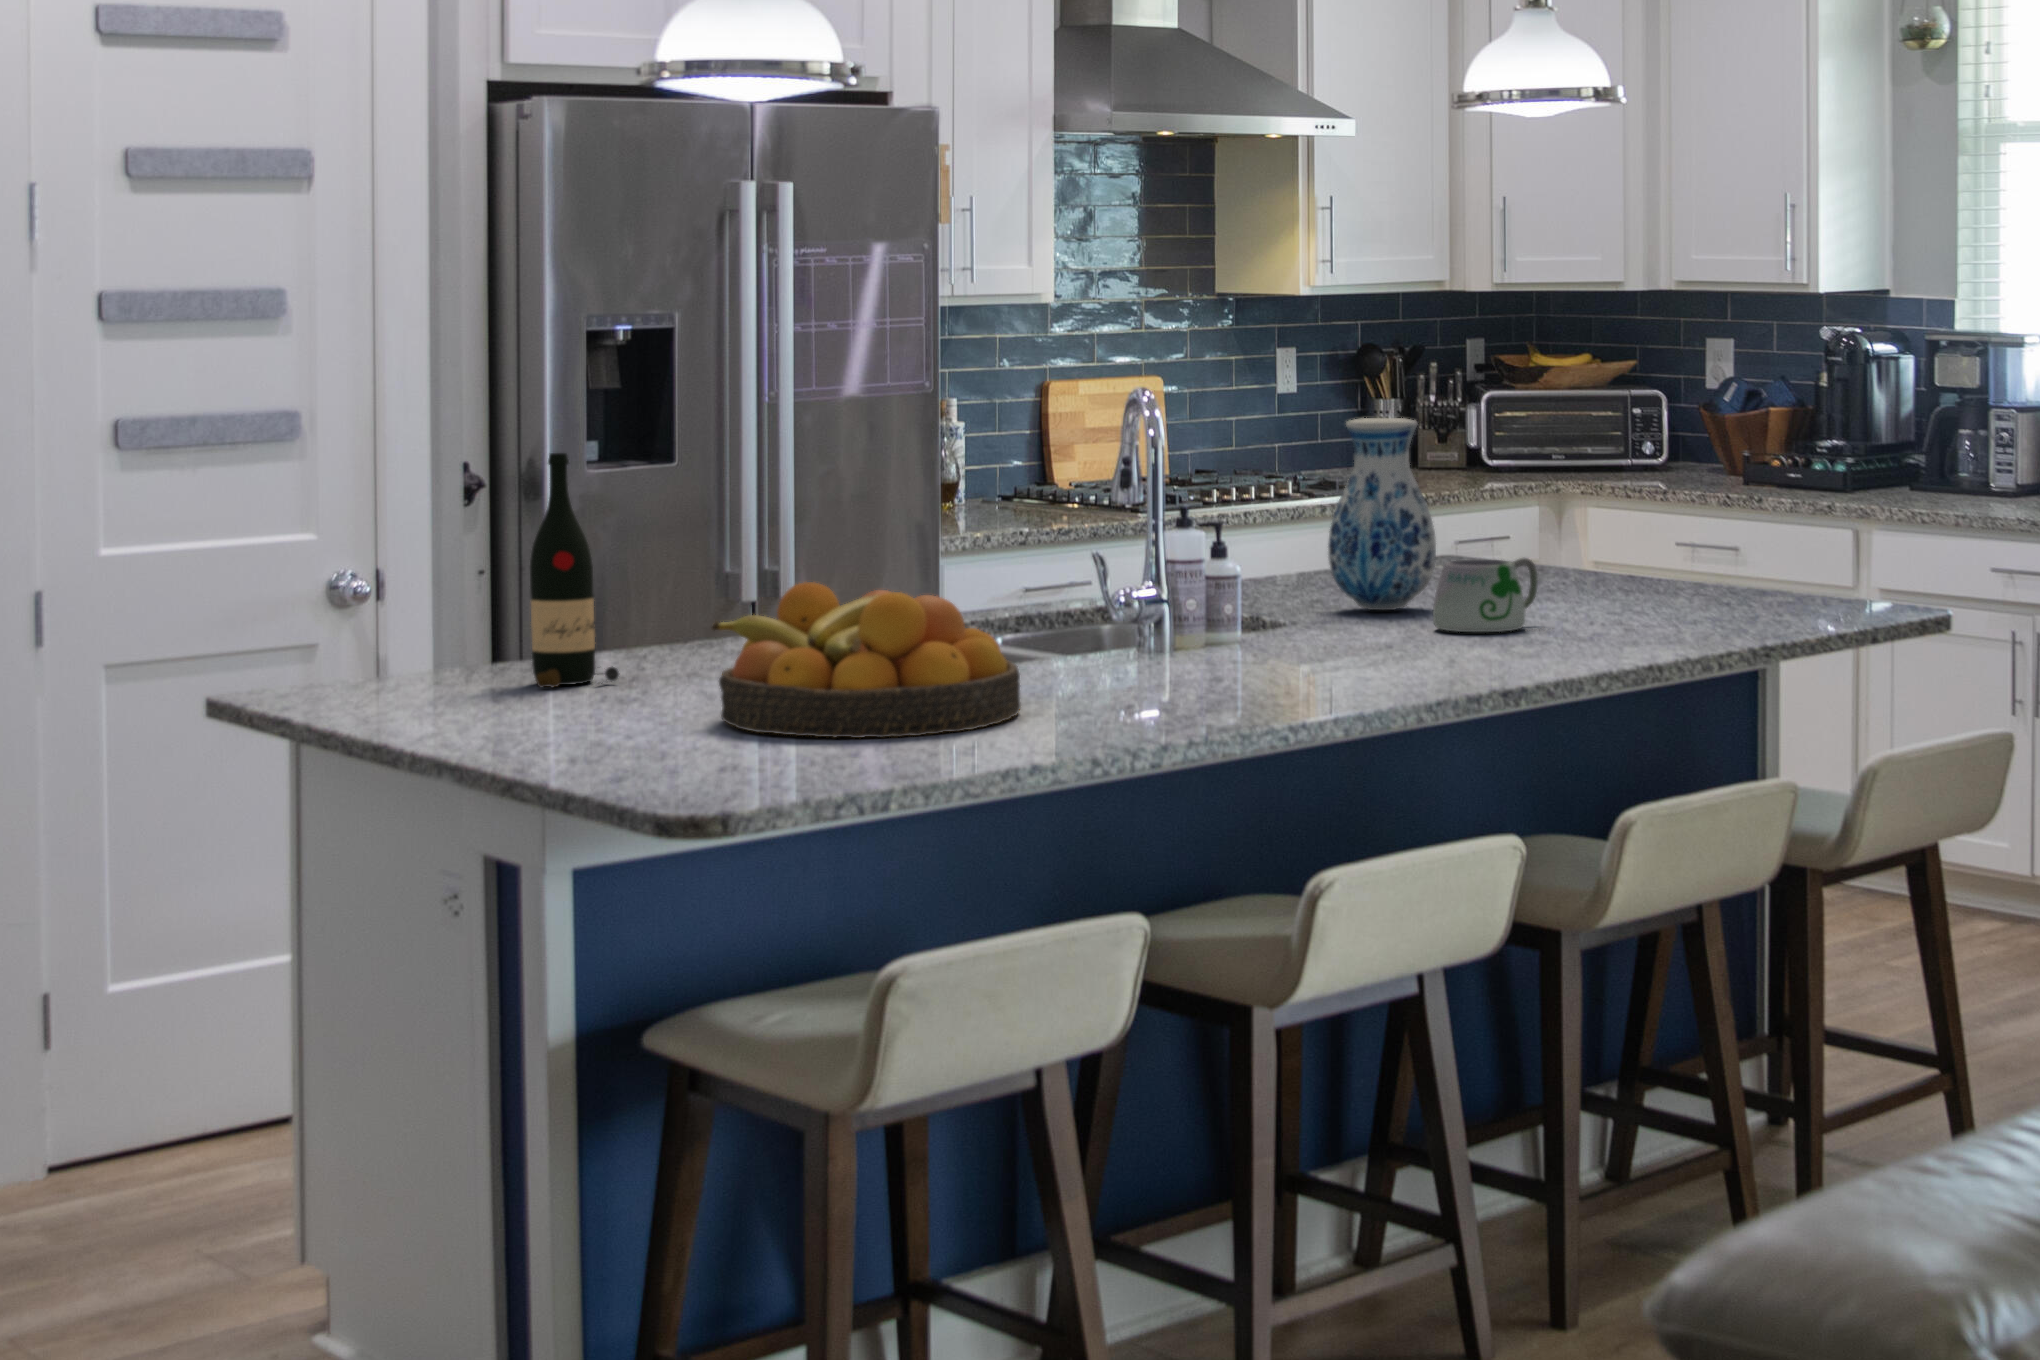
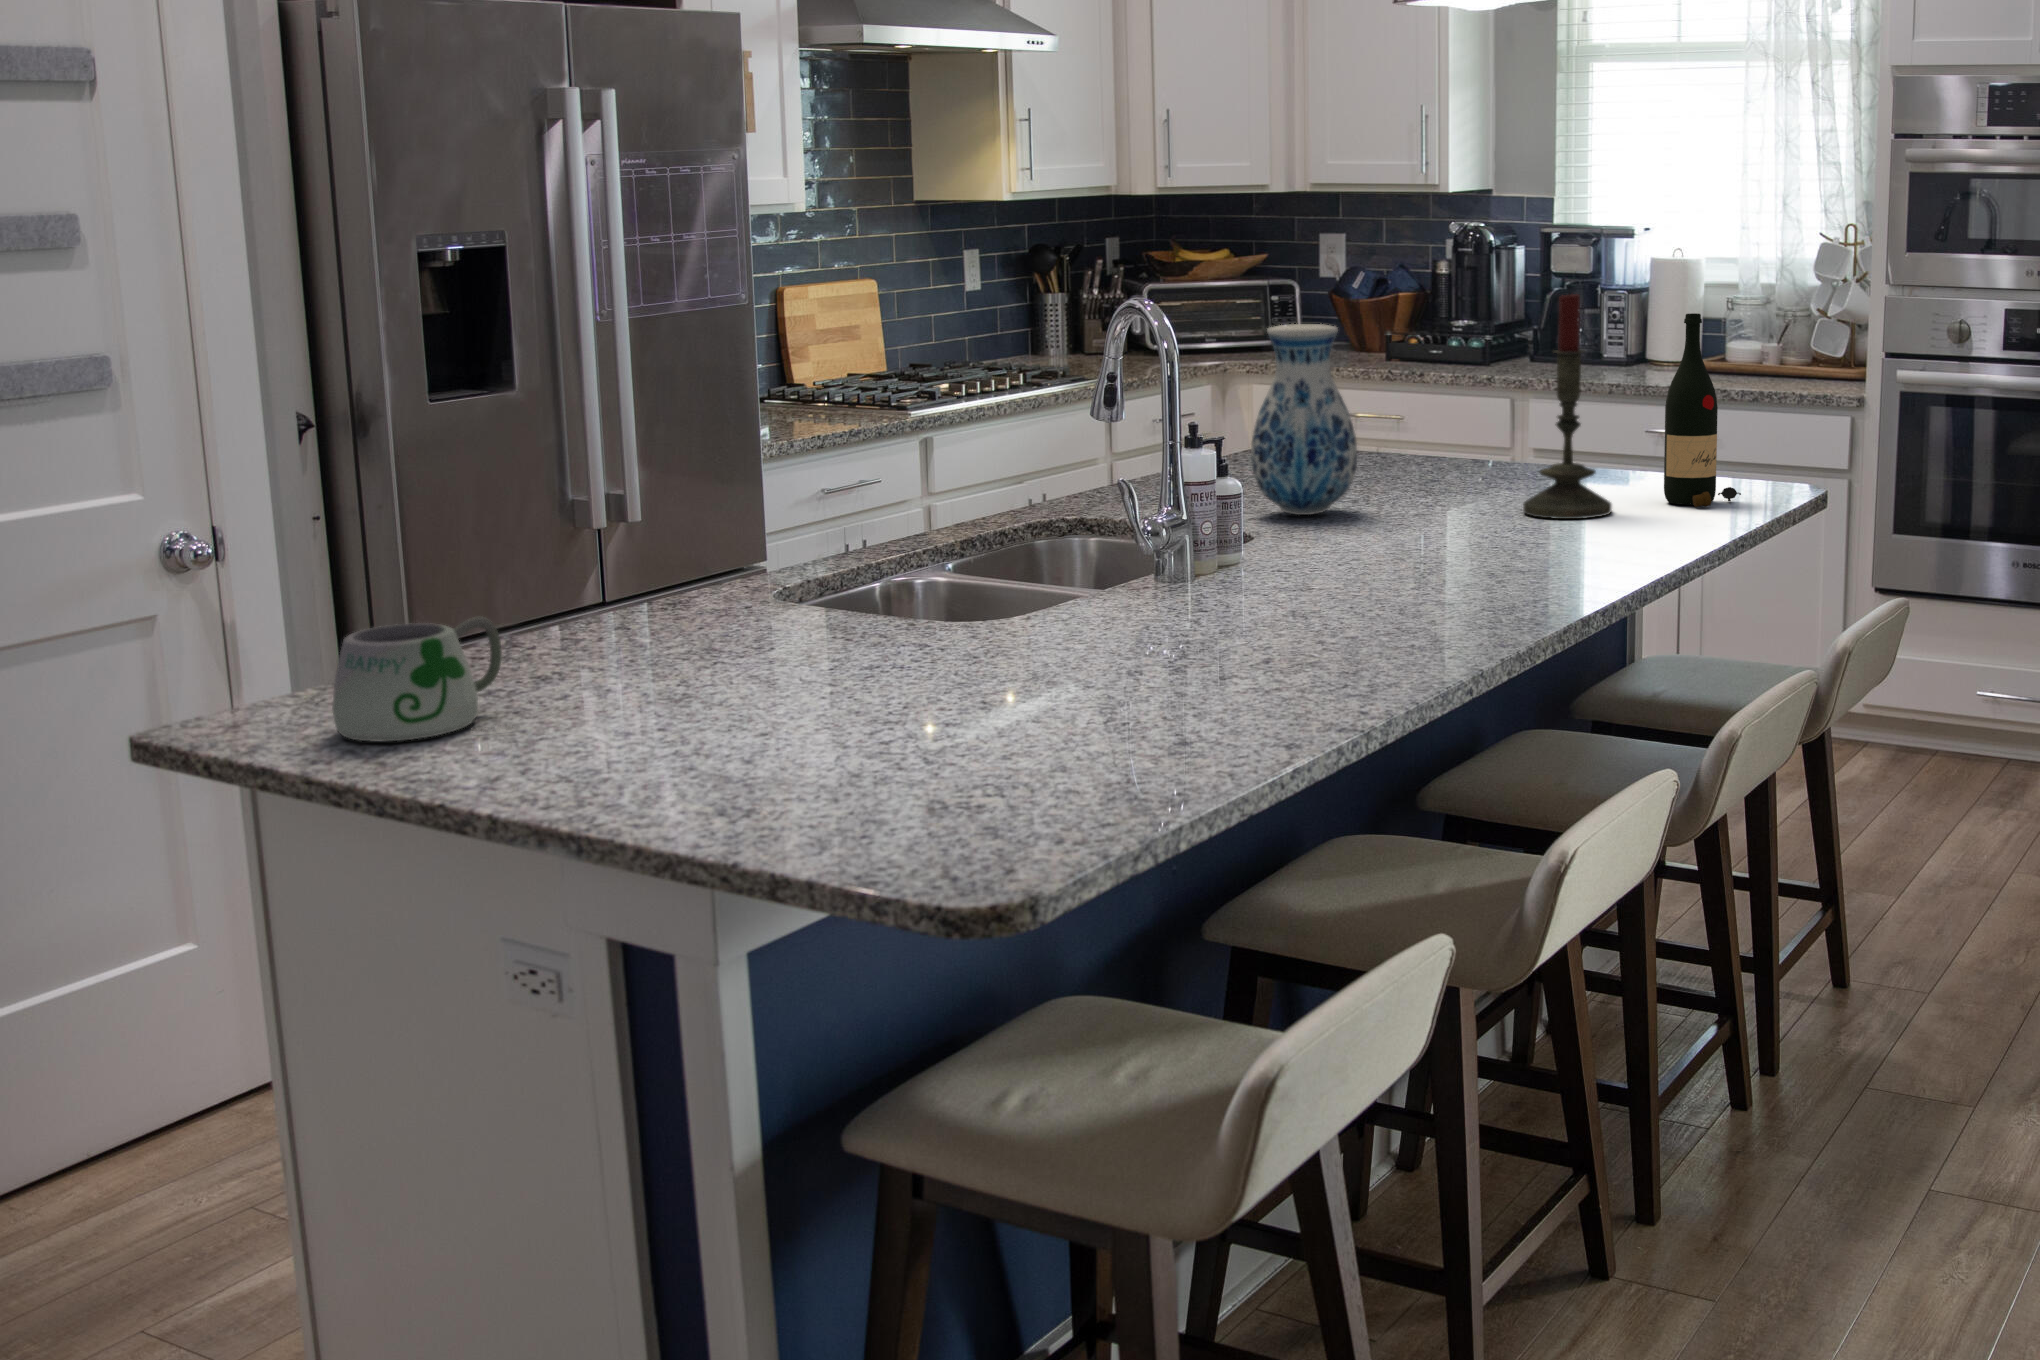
candle: none [1591,385,1683,622] -> present [1523,293,1612,519]
wine bottle: present [530,453,619,688] -> present [1664,313,1741,507]
mug: present [1433,558,1553,632] -> present [332,617,513,741]
fruit bowl: present [712,582,1020,738] -> none [850,556,1208,750]

